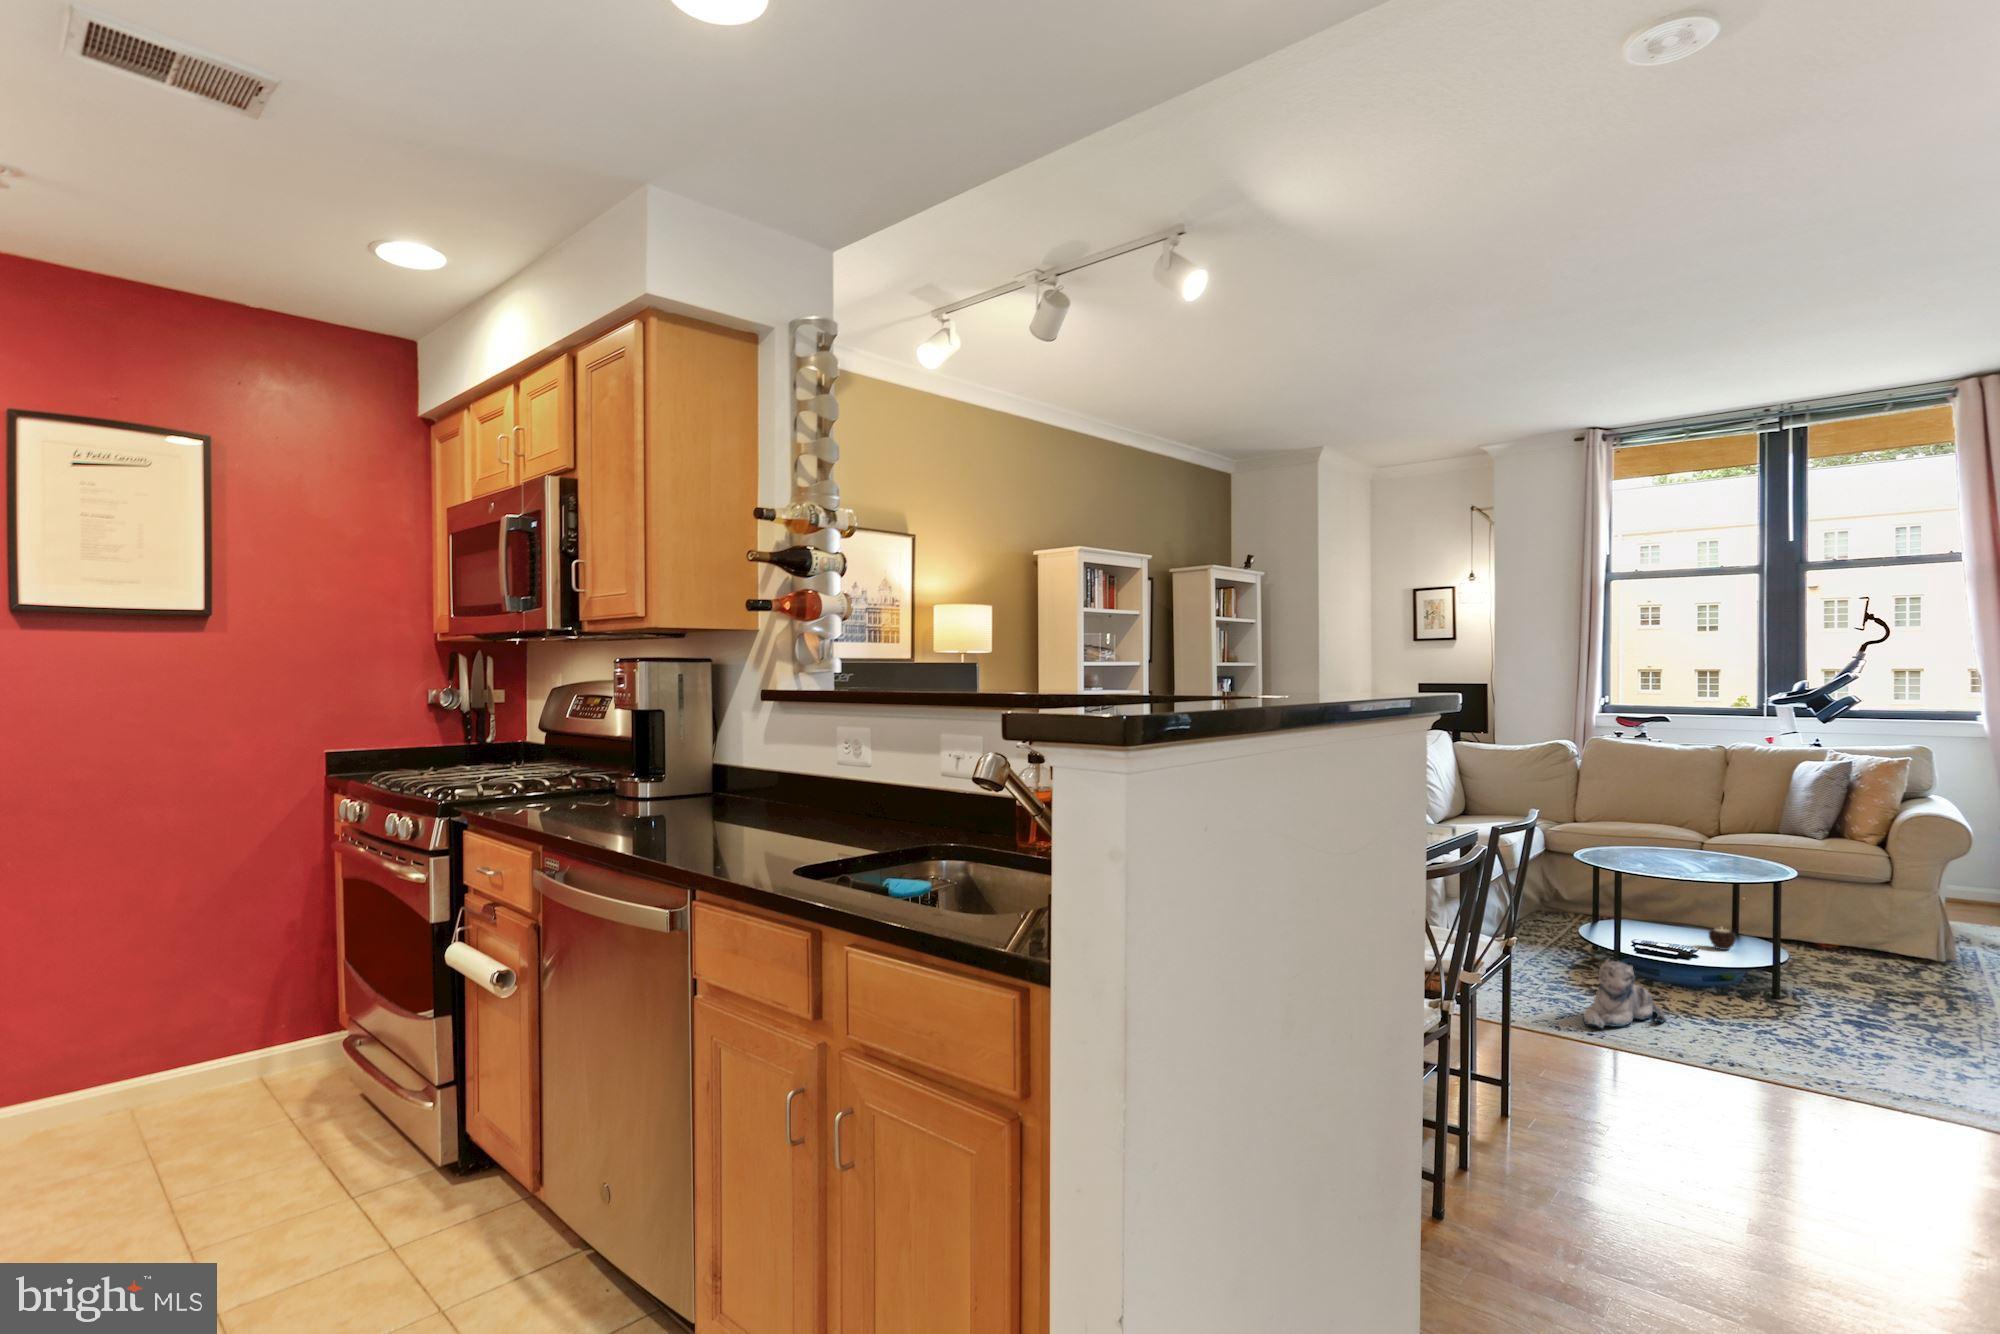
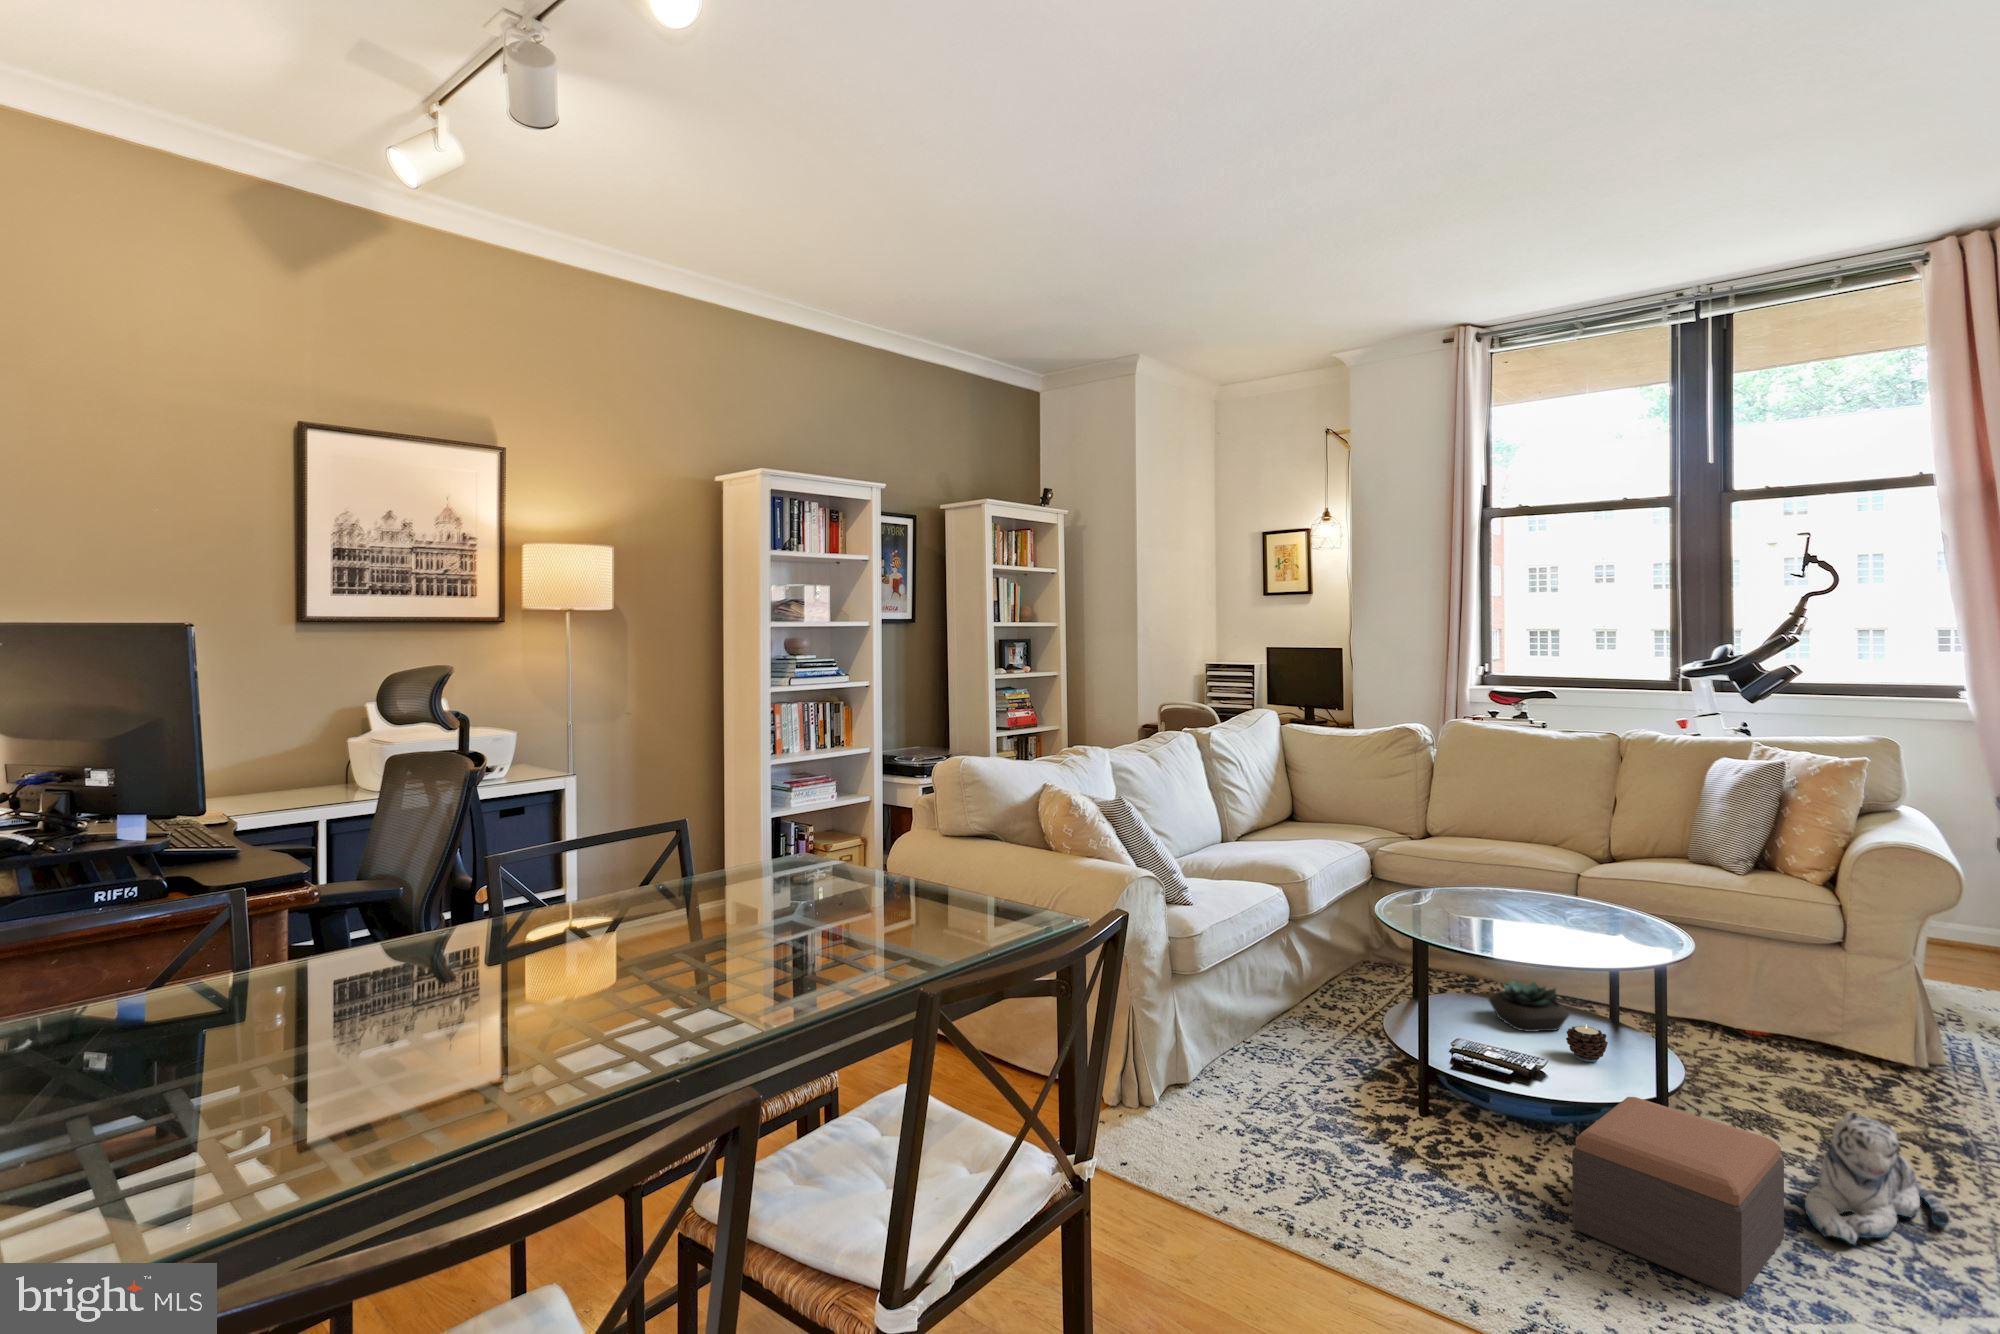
succulent plant: none [1649,907,1707,938] -> present [1489,980,1570,1032]
footstool: none [1726,956,1853,1049] -> present [1572,1097,1784,1298]
plush toy: present [1583,959,1666,1028] -> present [1805,1112,1950,1244]

